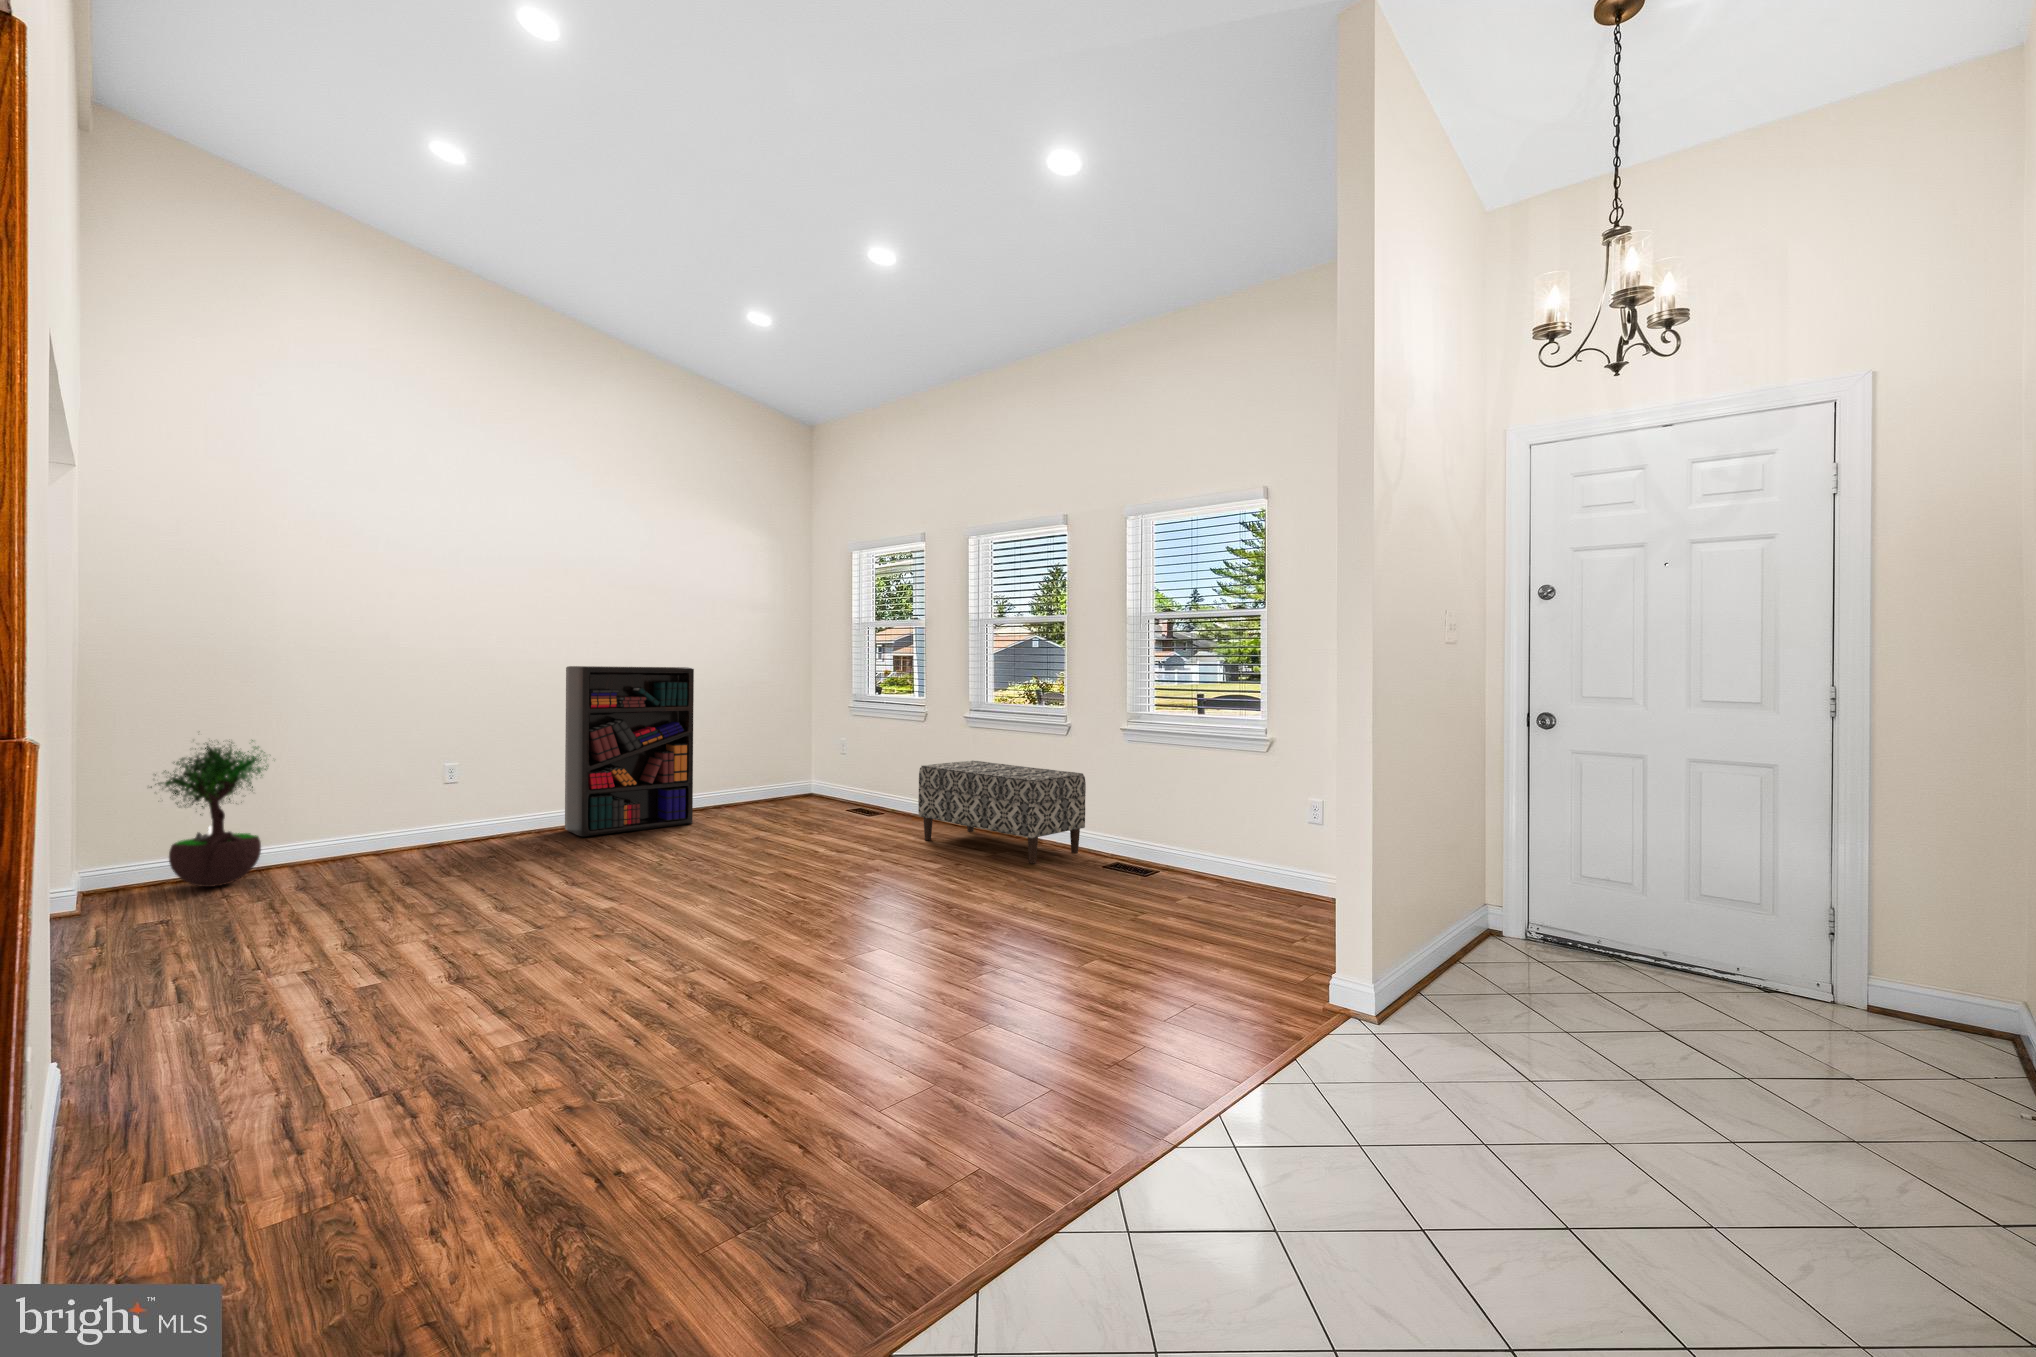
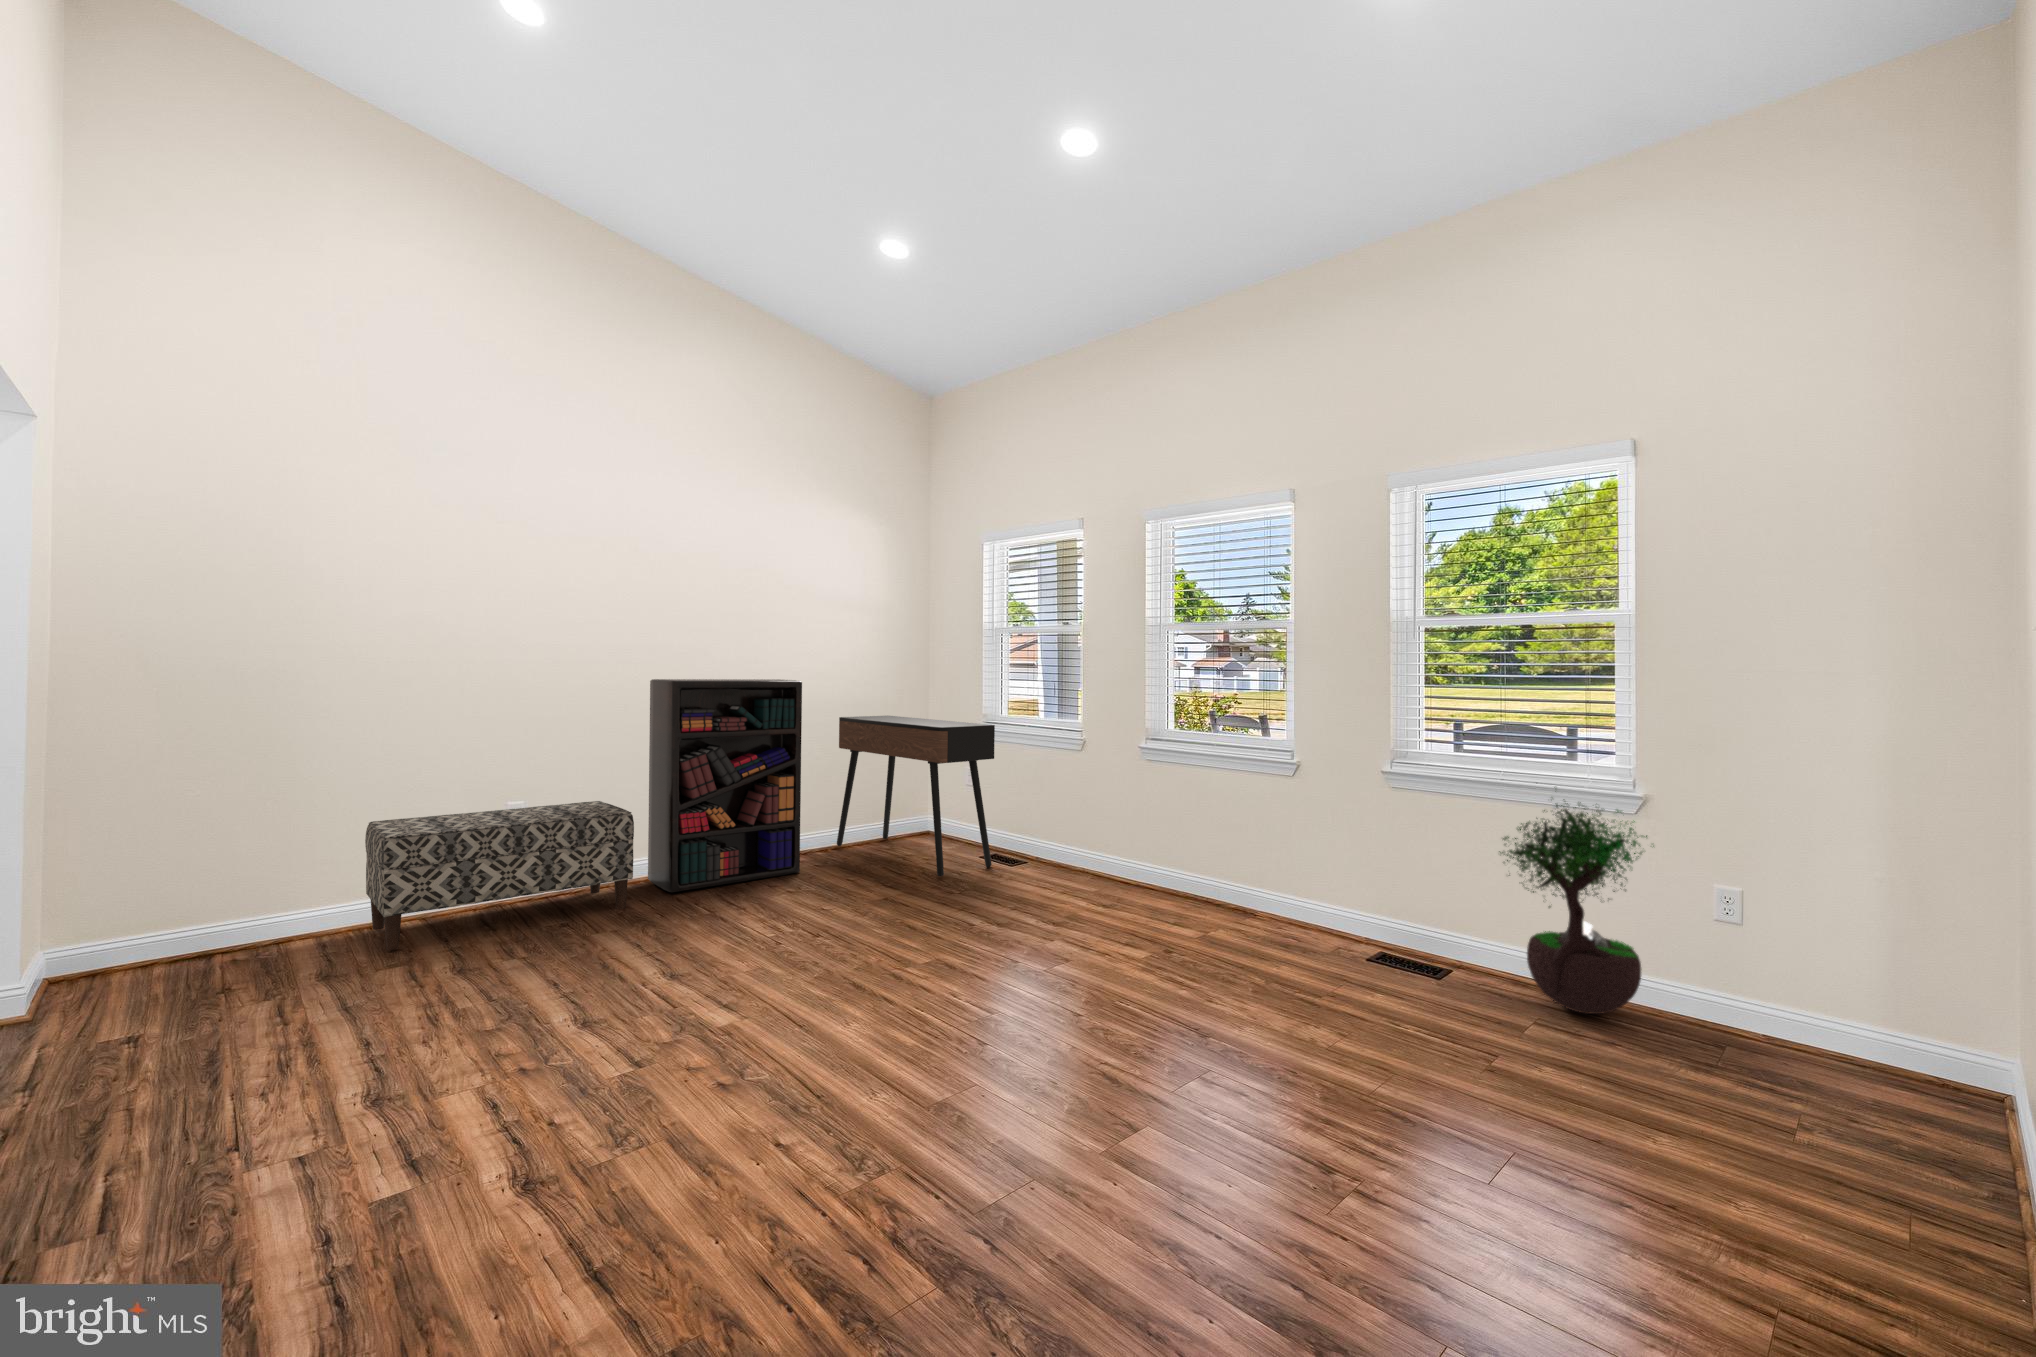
console table: none [730,698,854,824] -> present [837,716,995,876]
potted tree: present [151,740,267,887] -> present [1499,802,1654,1014]
bench: present [918,761,1086,863] -> present [365,801,634,950]

